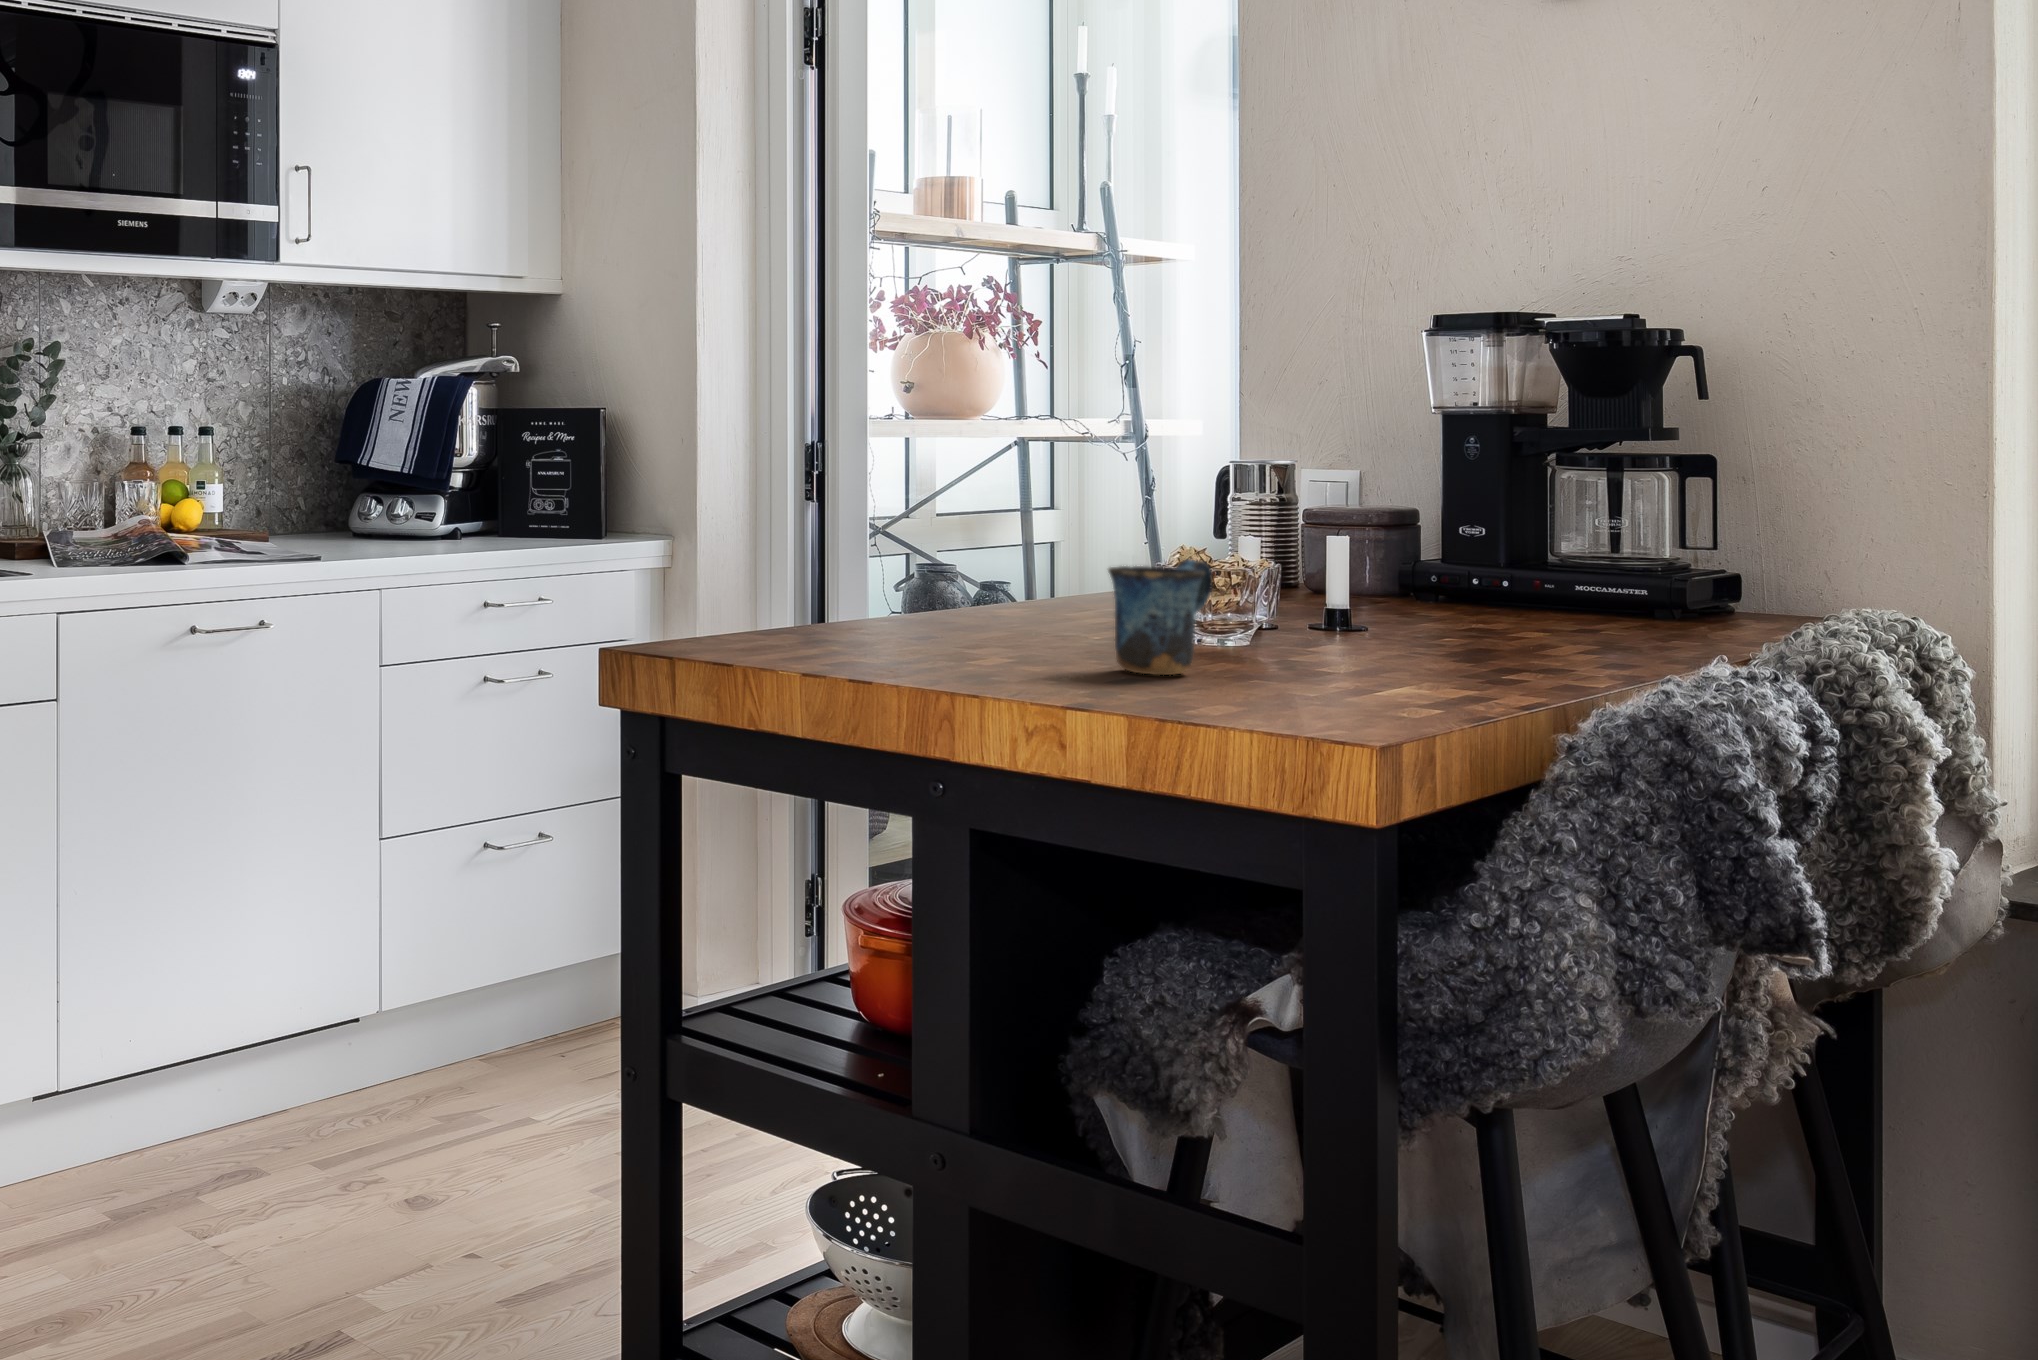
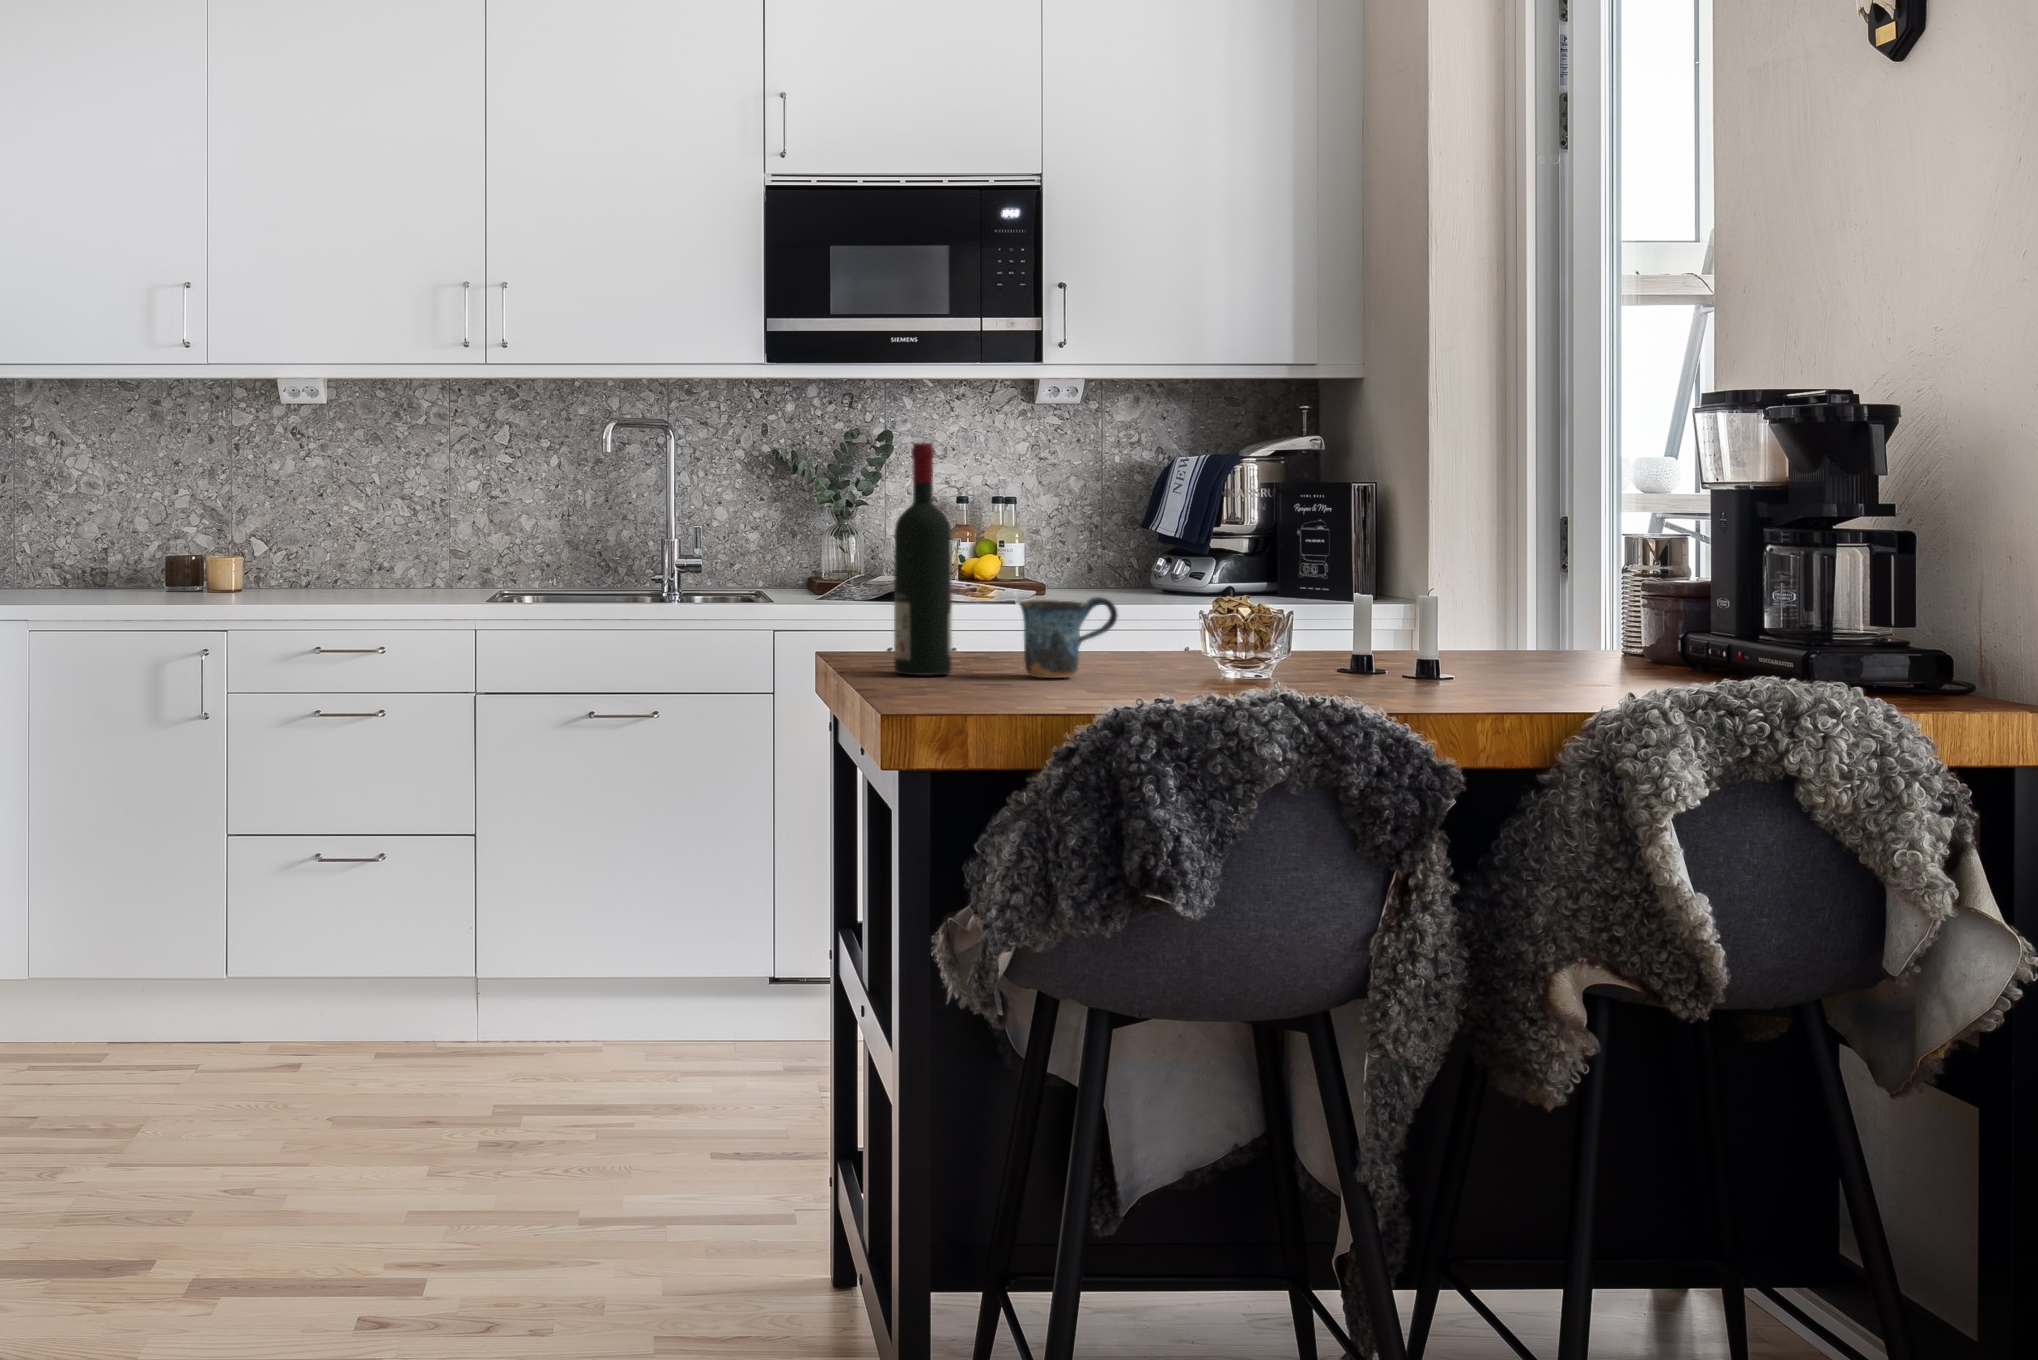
wine bottle: none [988,347,1074,686] -> present [894,443,952,676]

